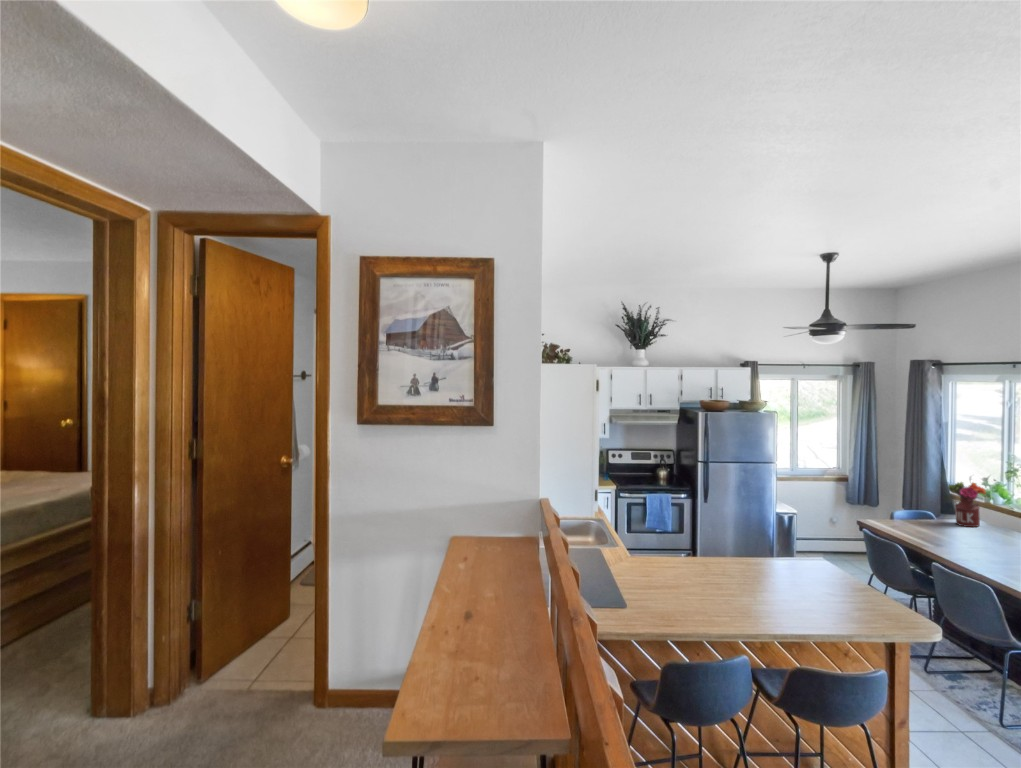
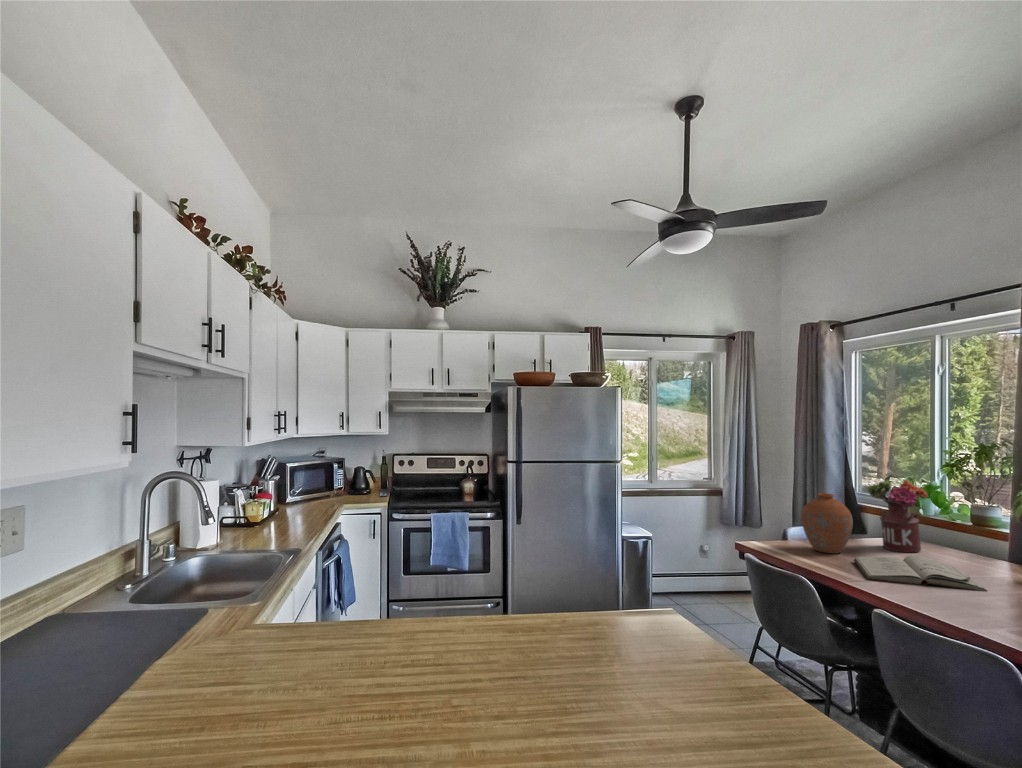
vase: none [901,489,934,526] -> present [801,493,853,553]
book: none [931,528,1002,549] -> present [853,555,987,592]

